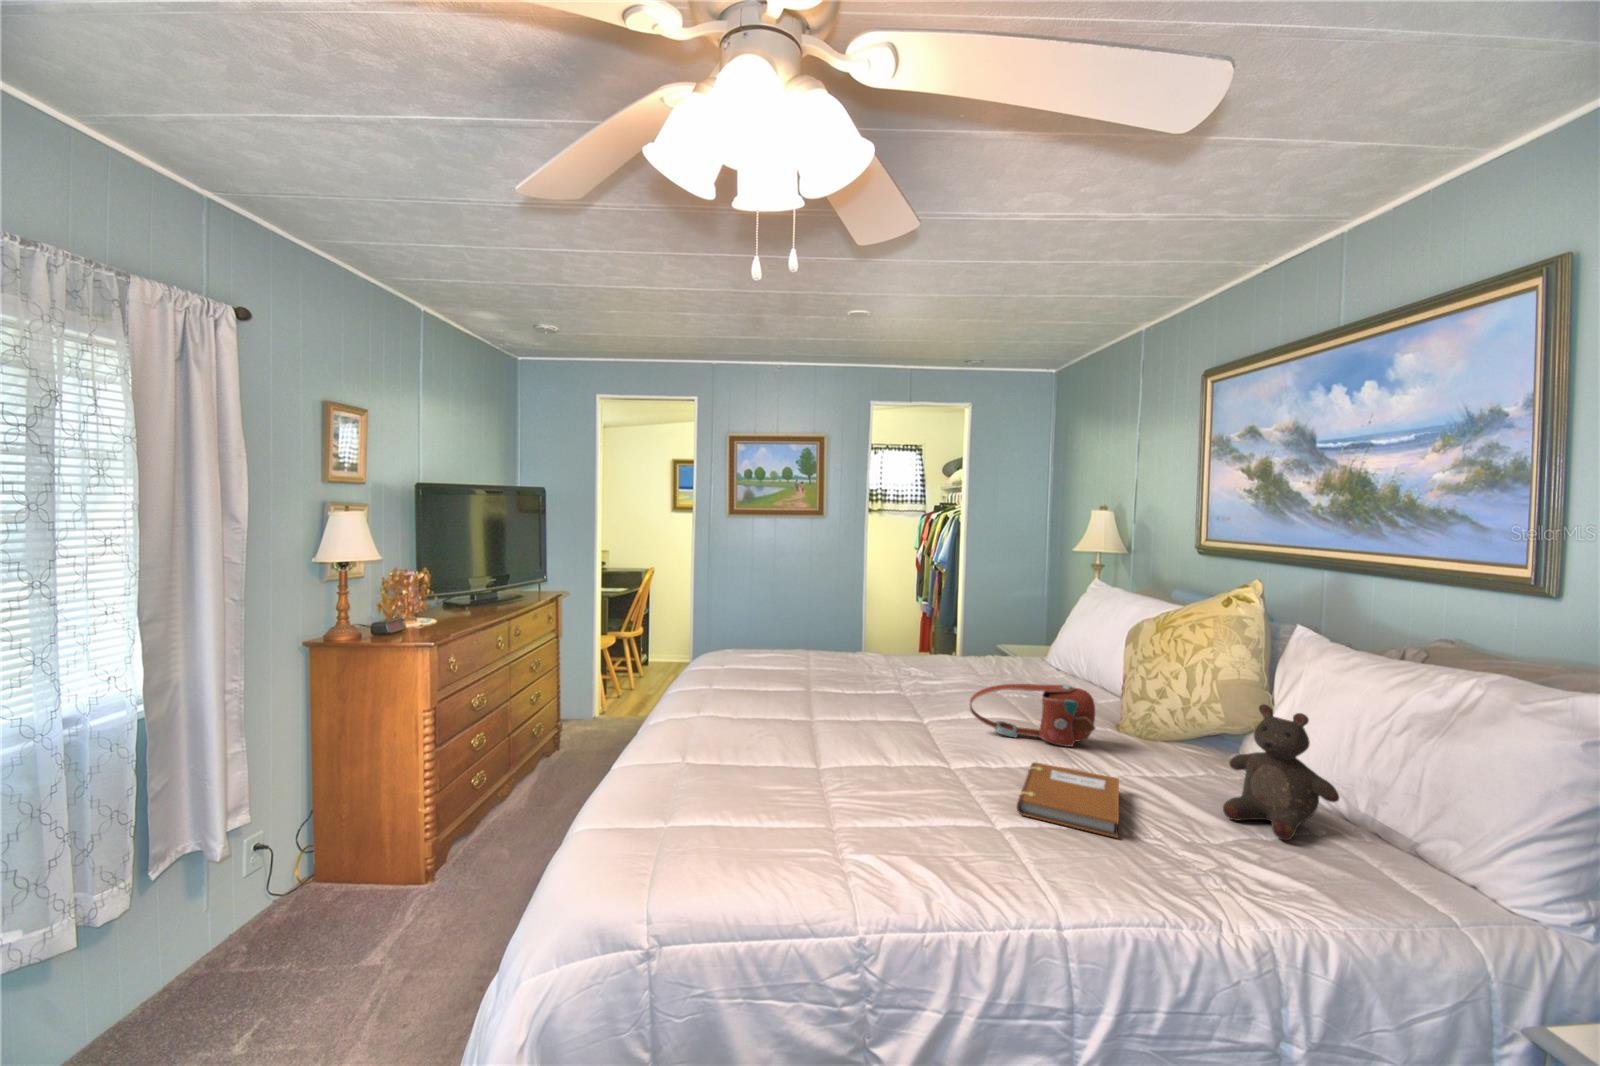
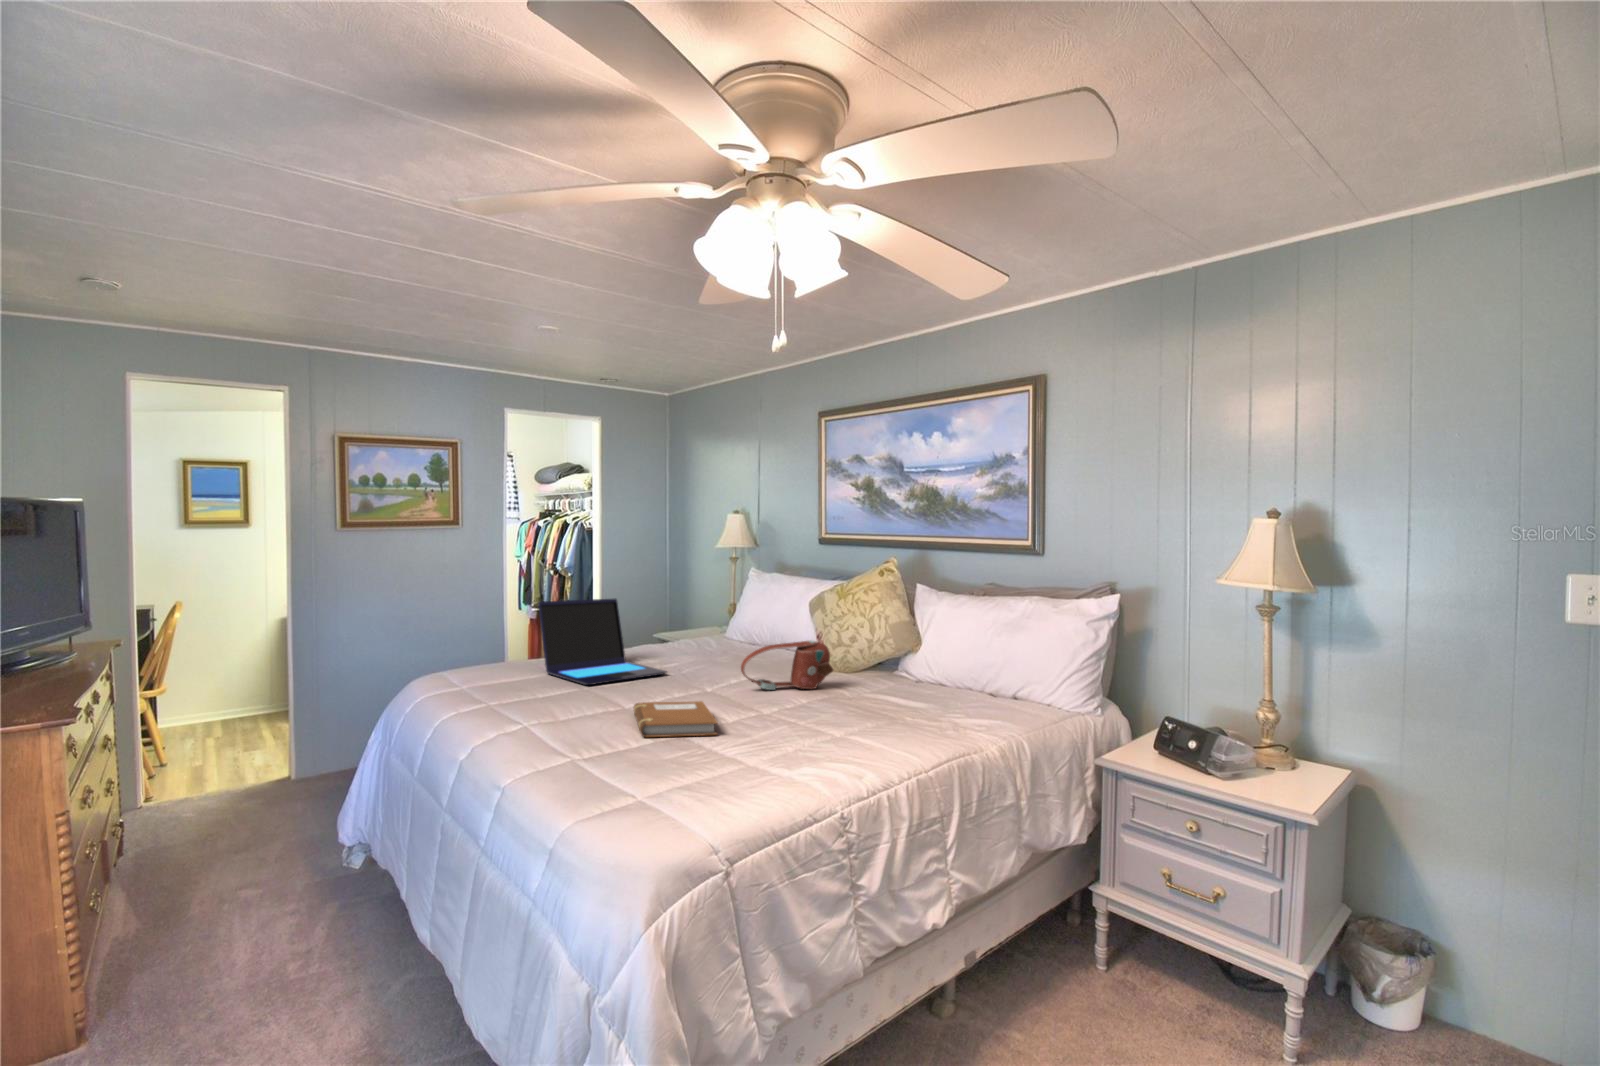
laptop: none [824,610,928,695] -> present [538,598,667,685]
stuffed bear: present [1223,704,1339,840] -> none [924,629,985,709]
notebook: present [1017,762,1119,838] -> present [634,701,718,737]

